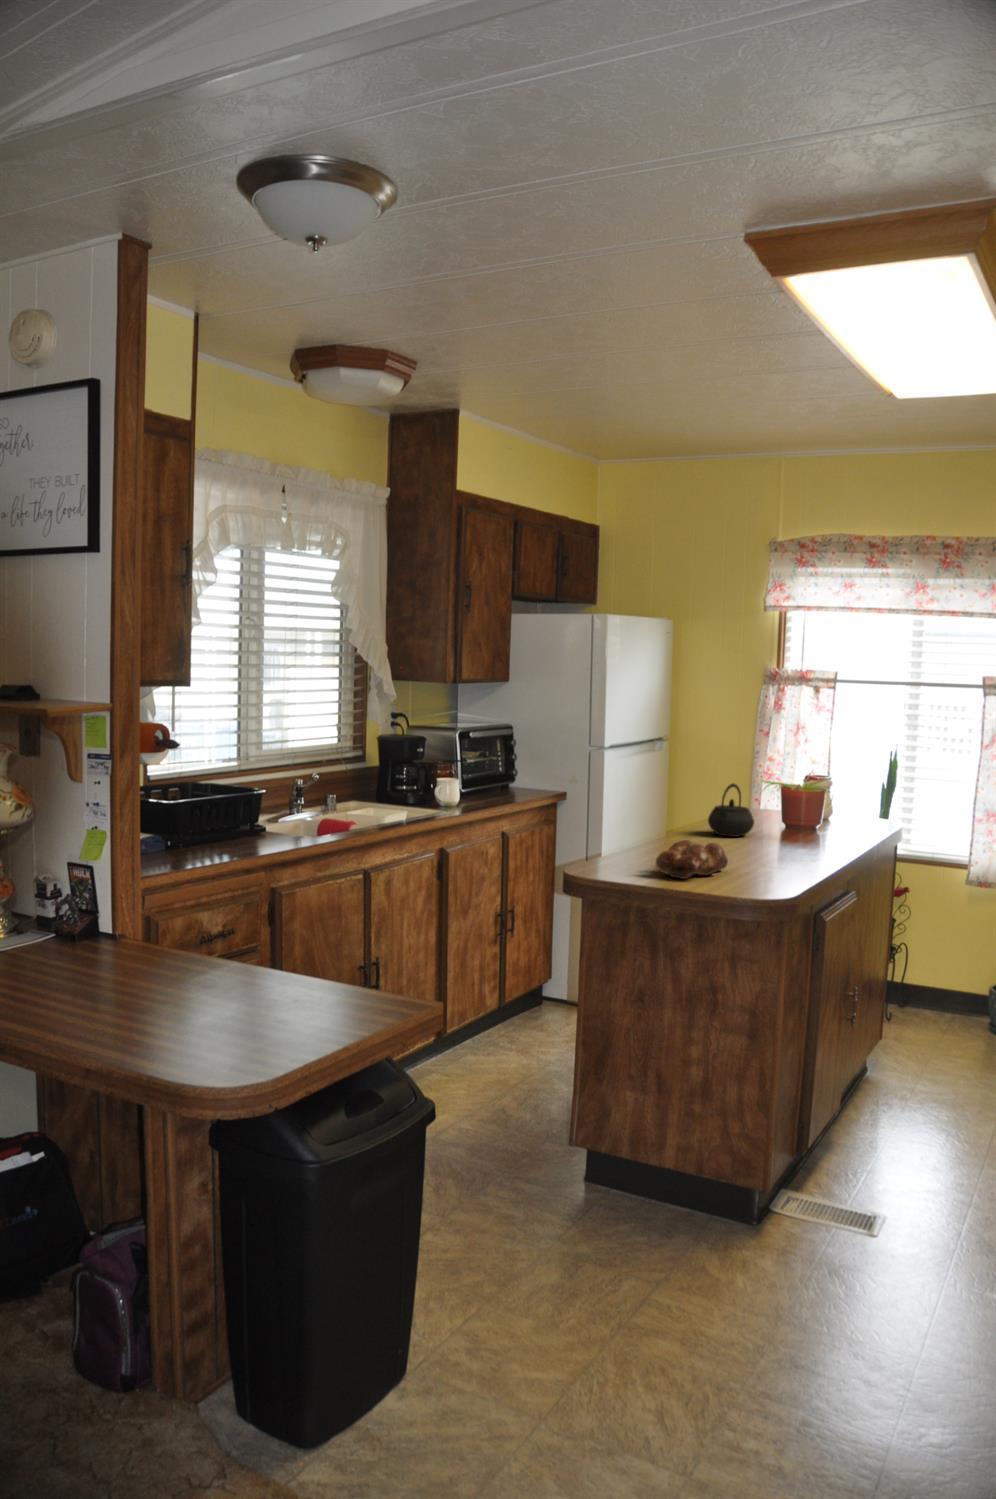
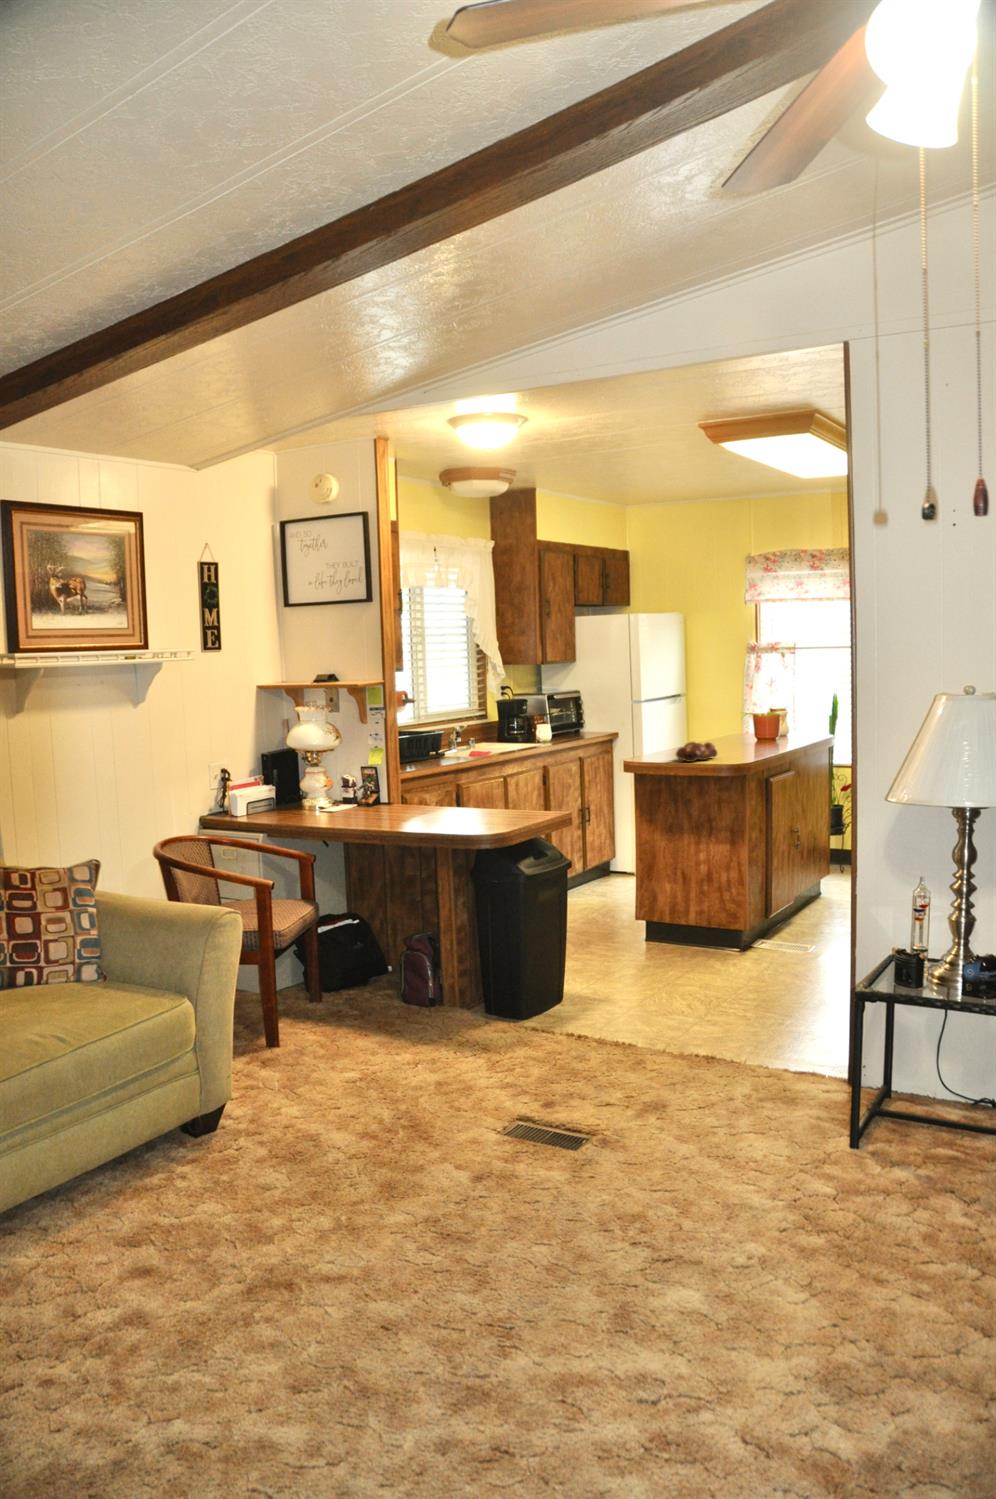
kettle: present [708,784,754,837] -> none [709,714,737,746]

